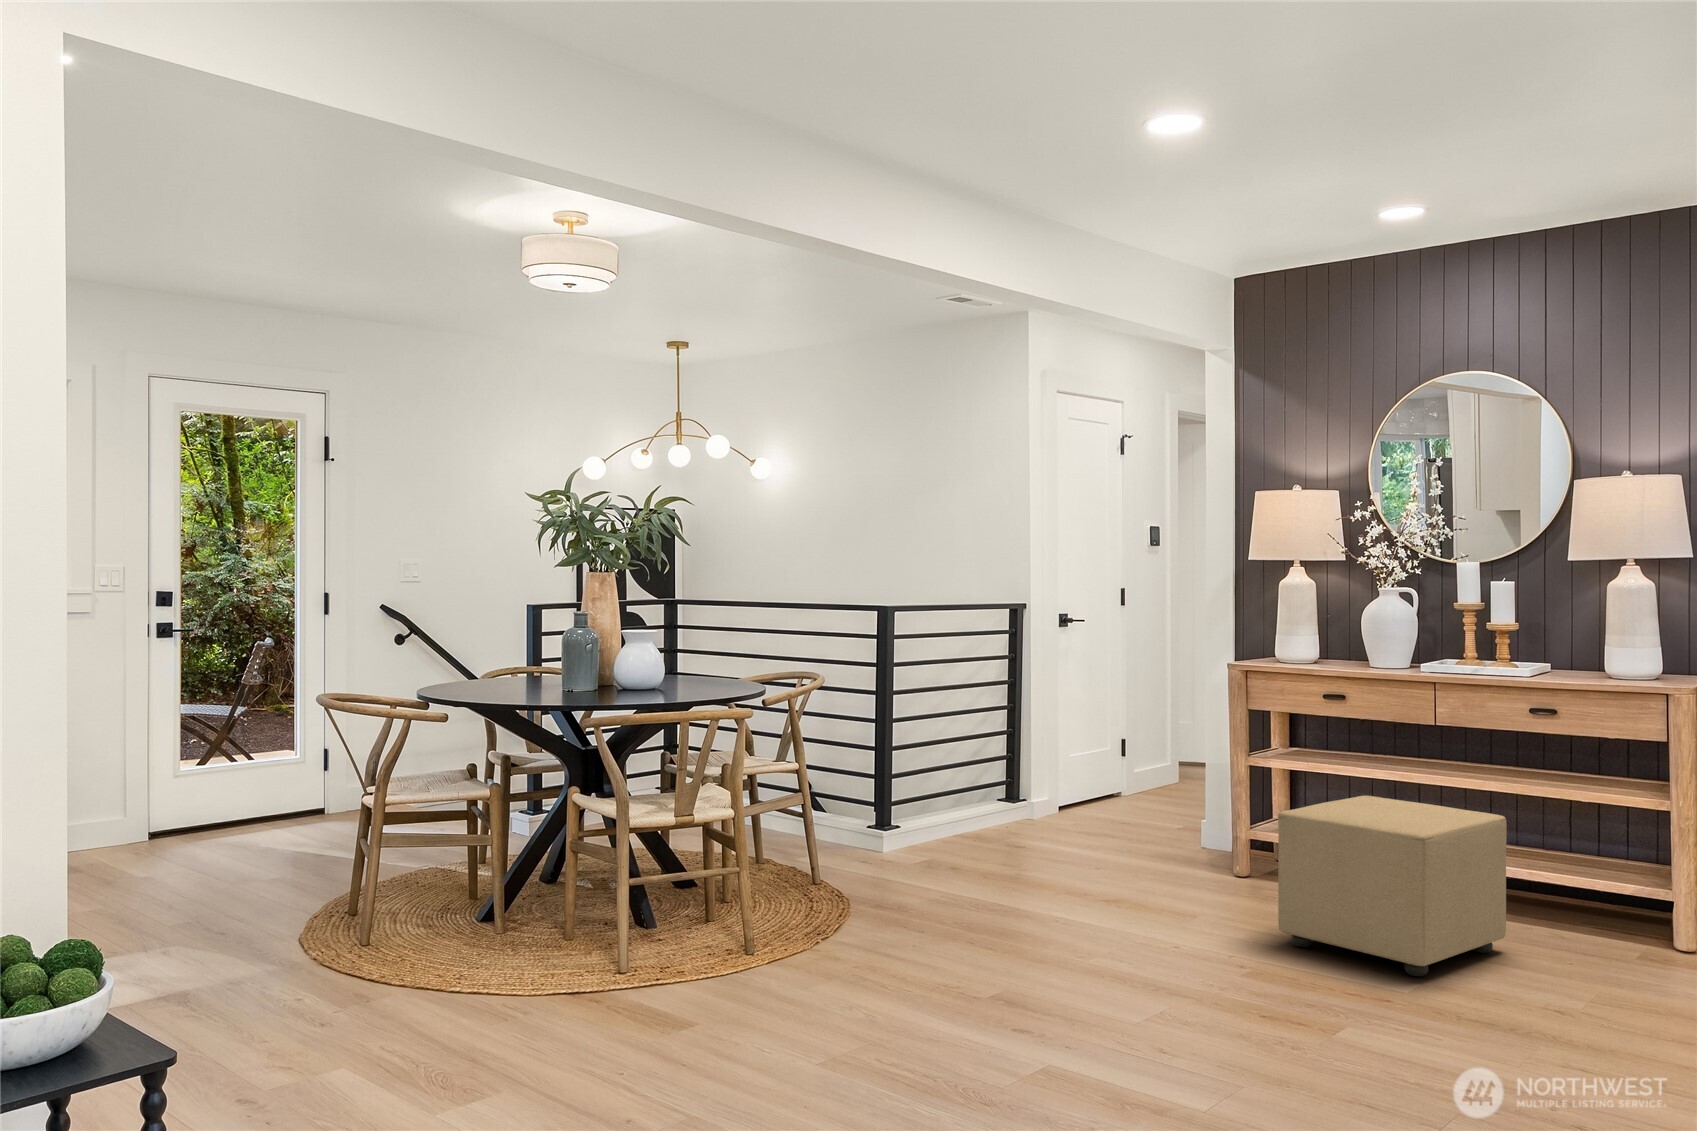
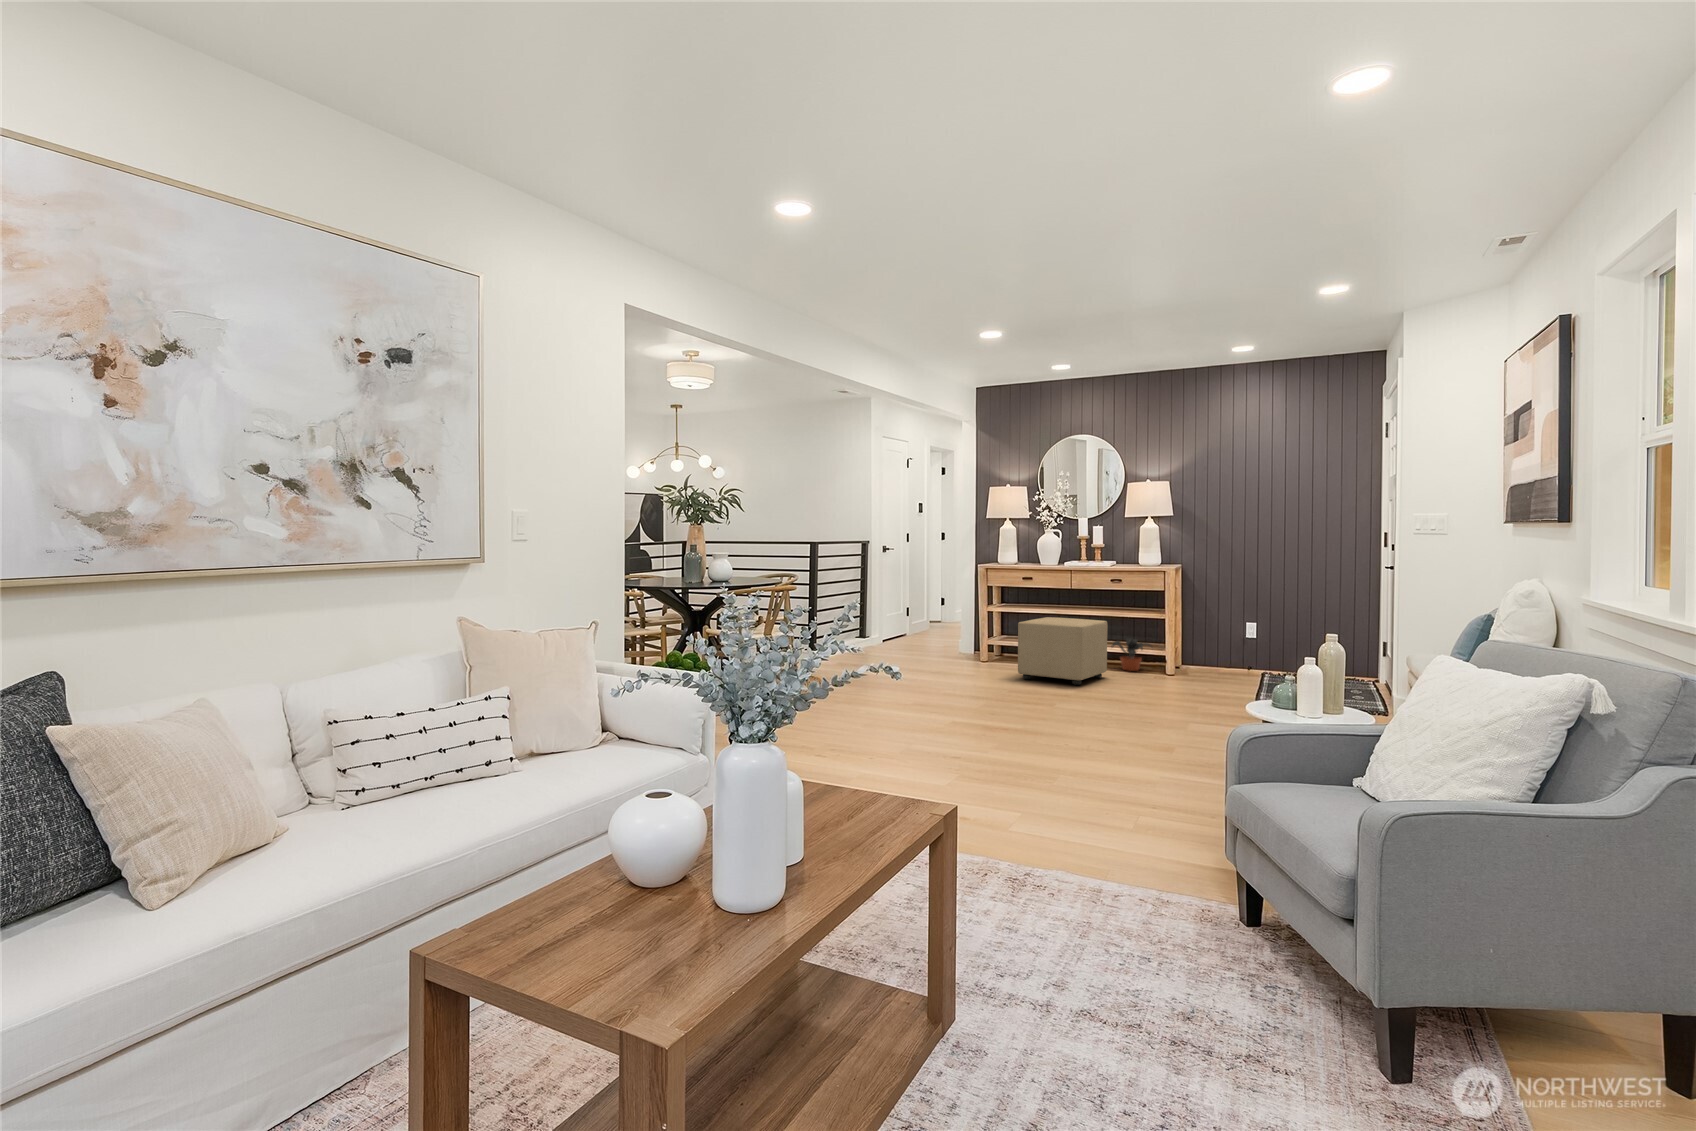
potted plant: none [1527,847,1637,932] -> present [1112,638,1150,671]

